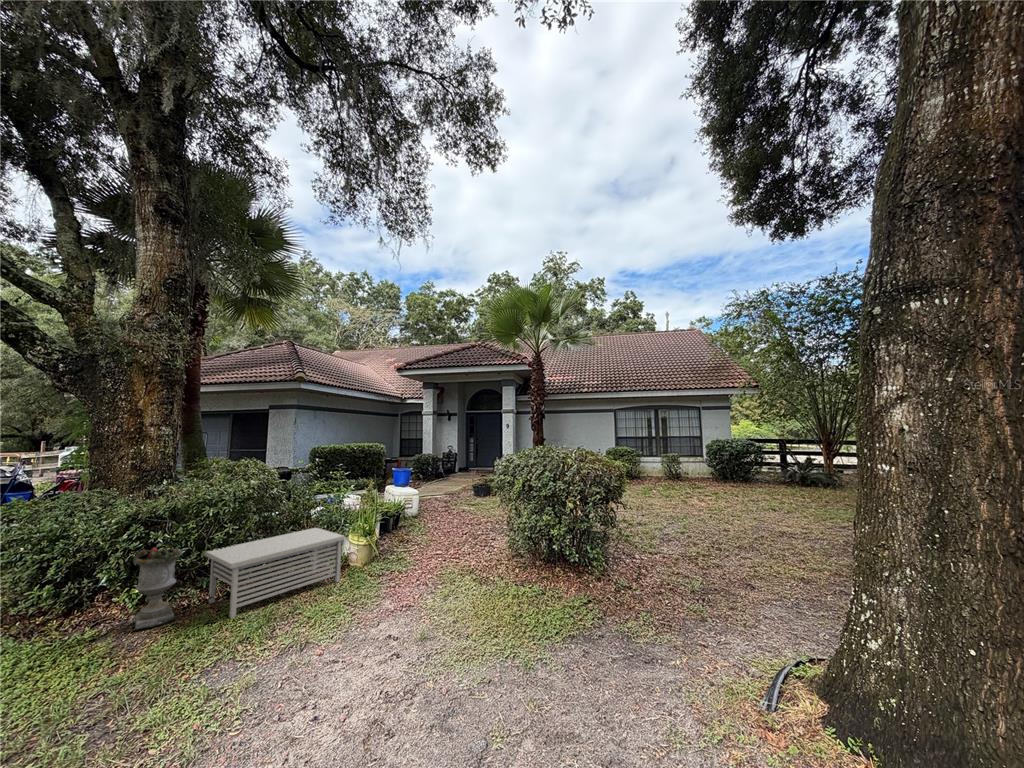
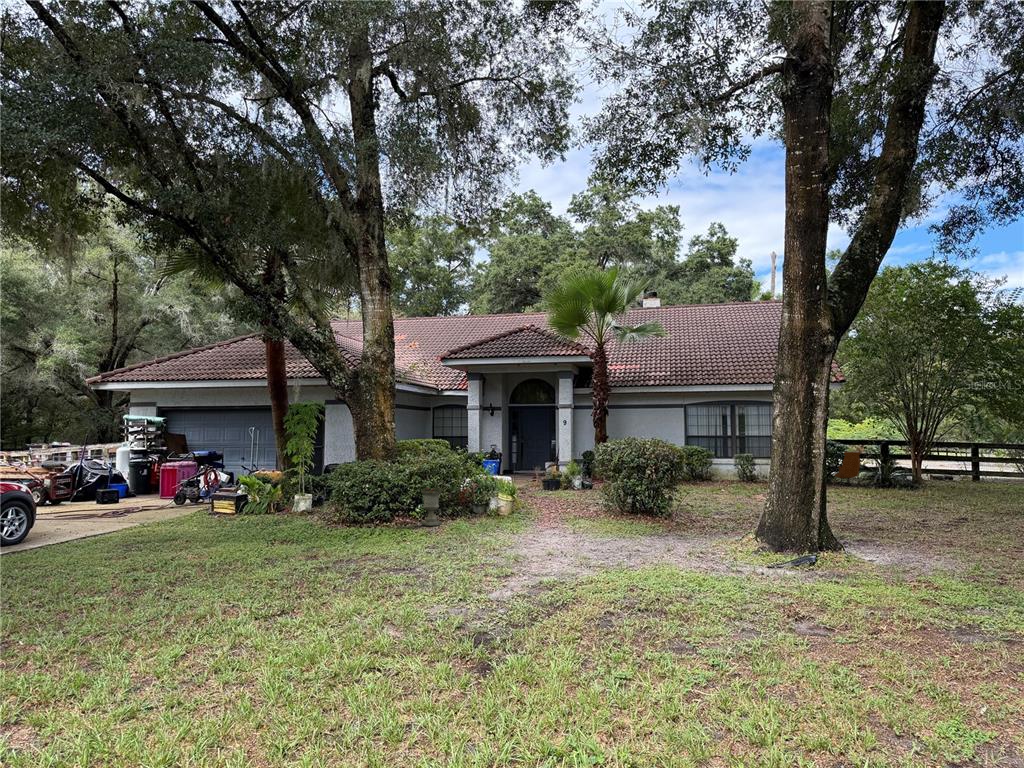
lounge chair: none [757,452,788,487] -> present [834,451,860,485]
storage bench: present [206,528,344,618] -> none [442,489,507,525]

